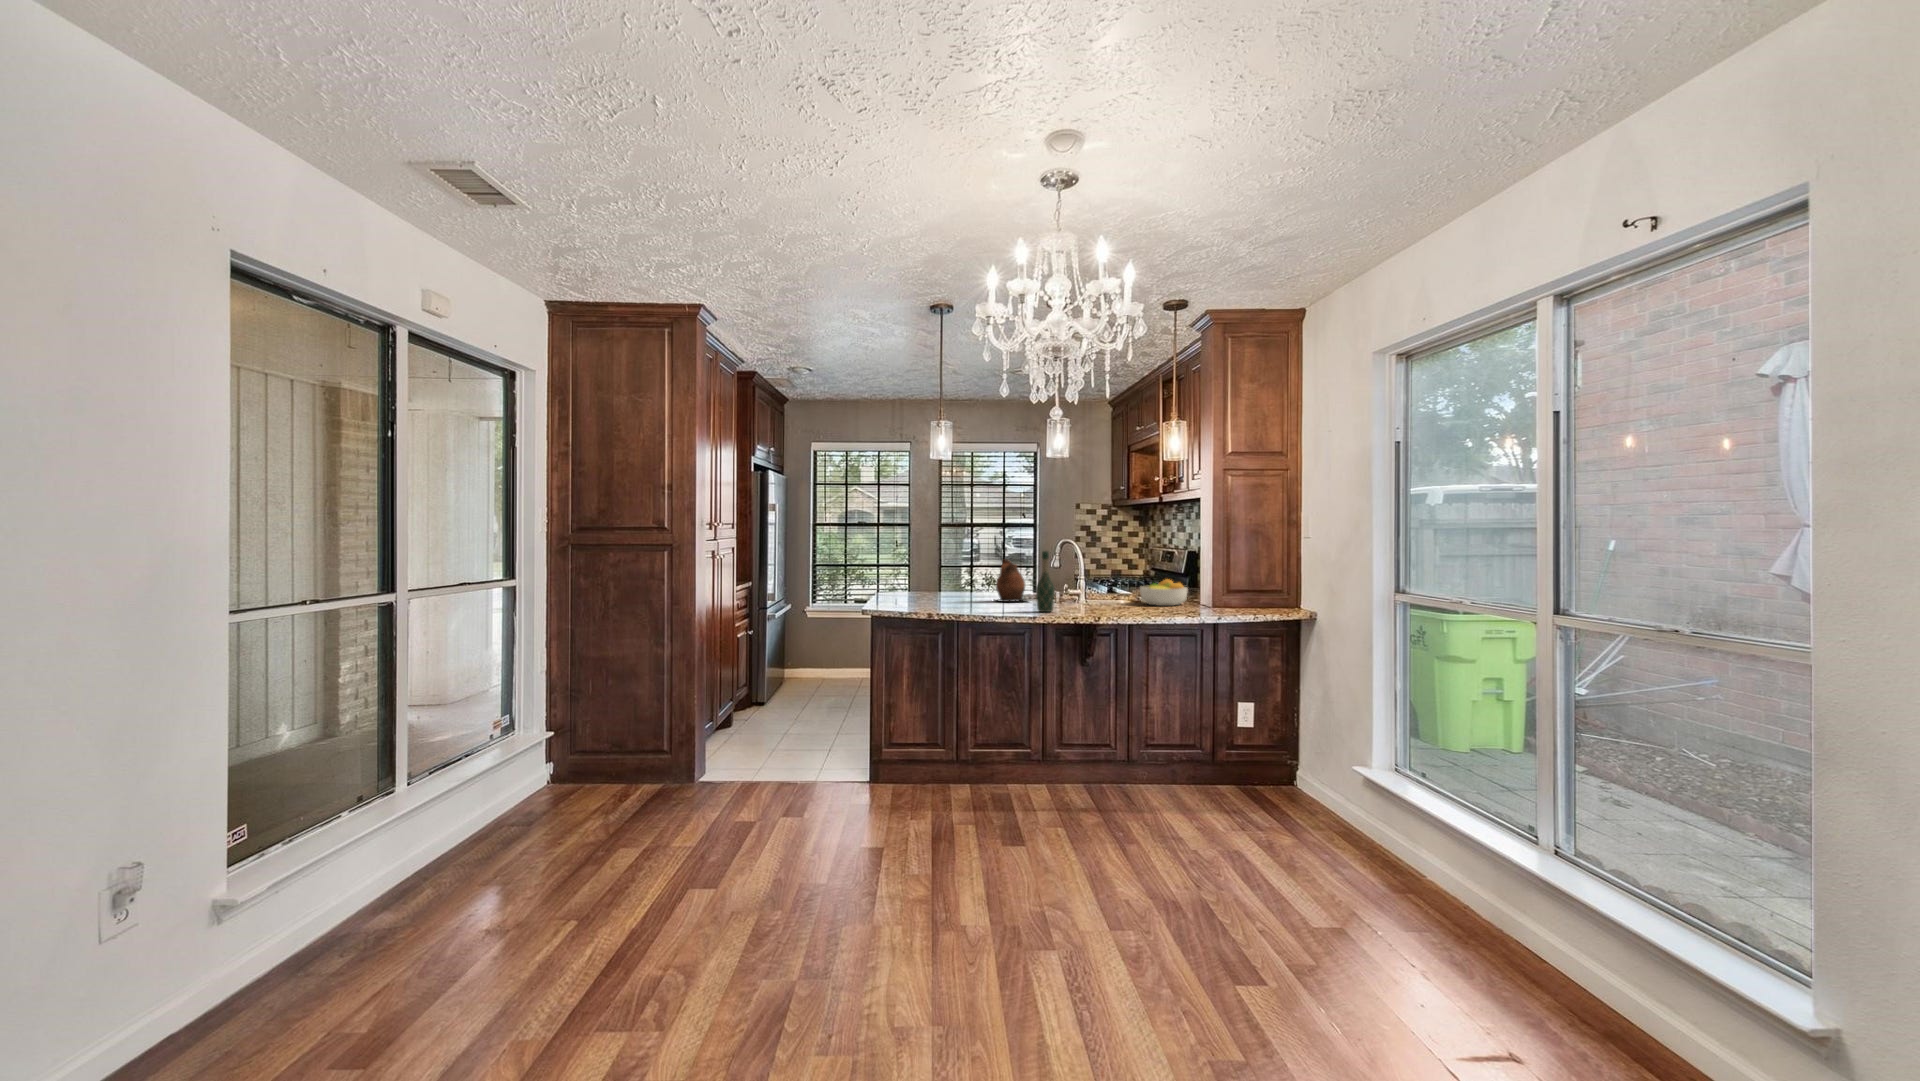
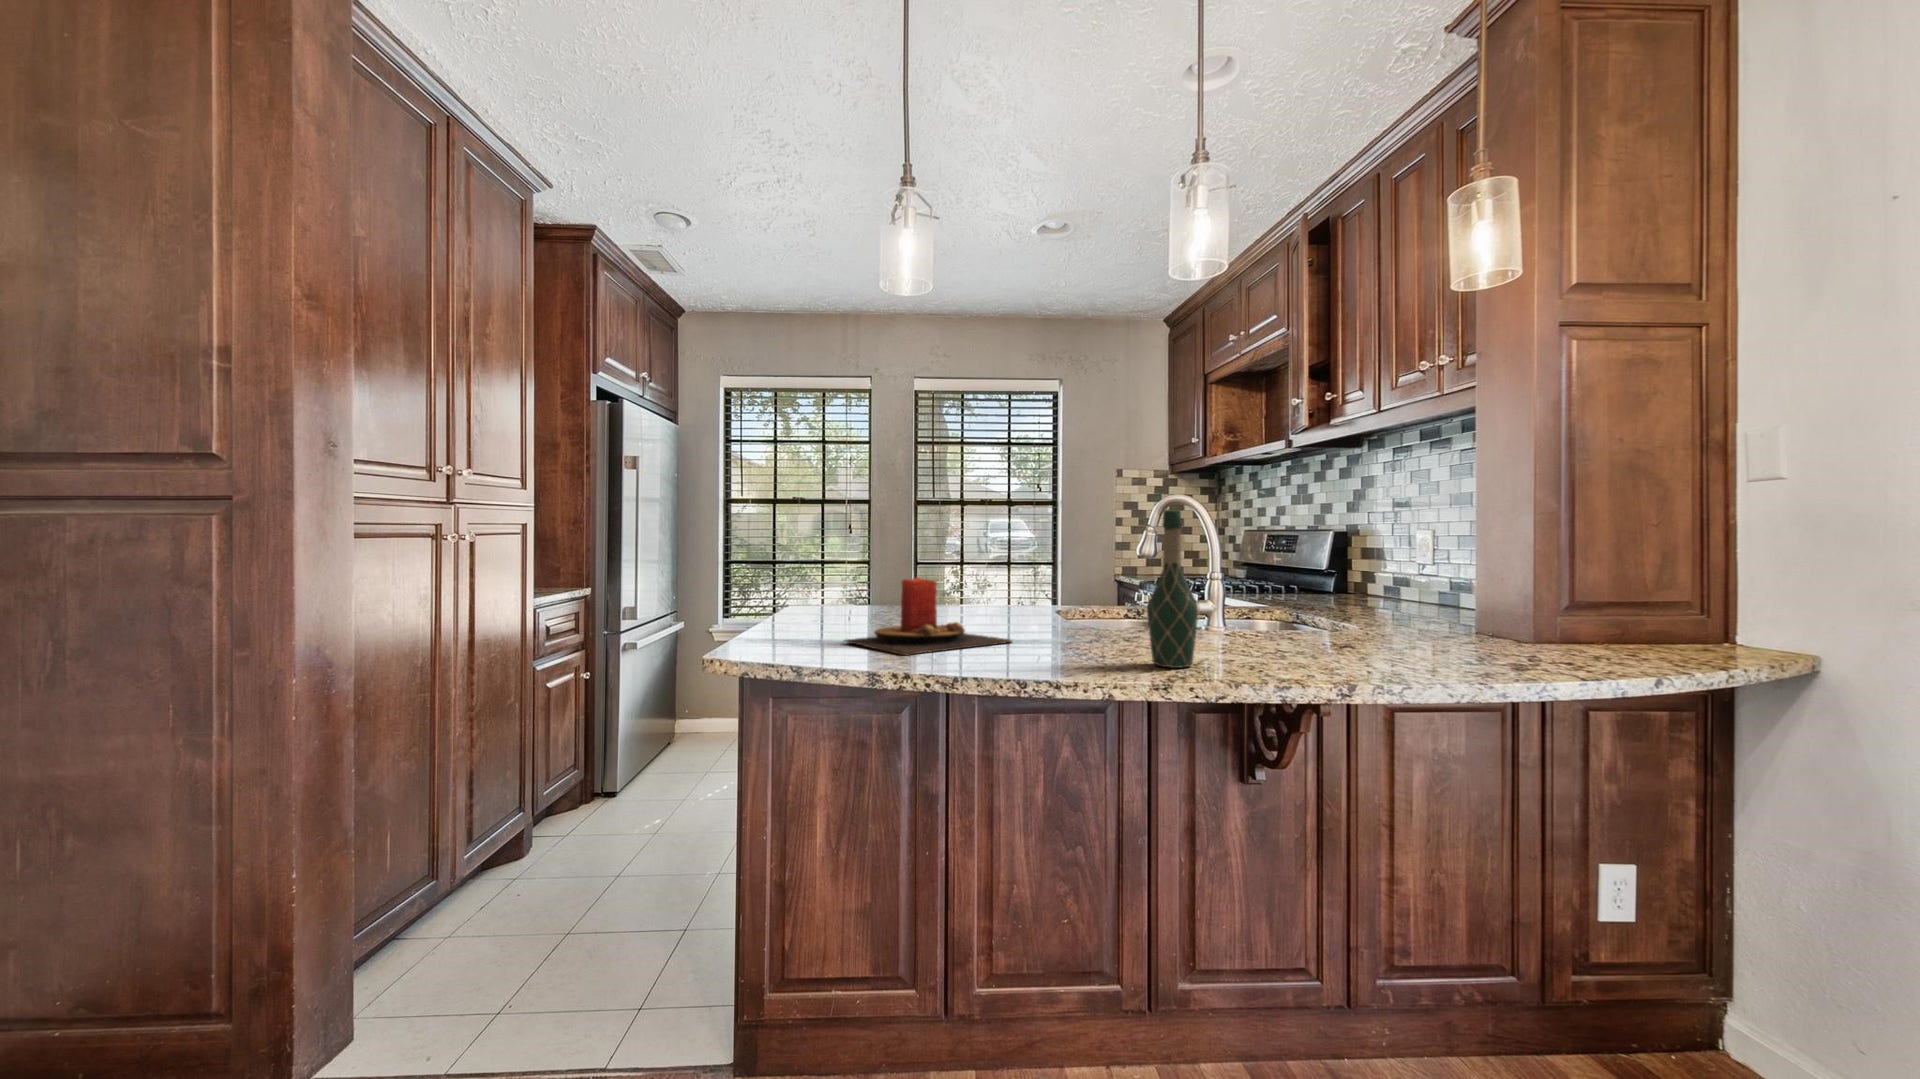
ceramic pitcher: present [996,560,1026,602] -> none [1013,543,1093,629]
candle: none [912,576,988,610] -> present [845,577,1012,656]
fruit bowl: present [1140,579,1187,606] -> none [1335,579,1452,640]

